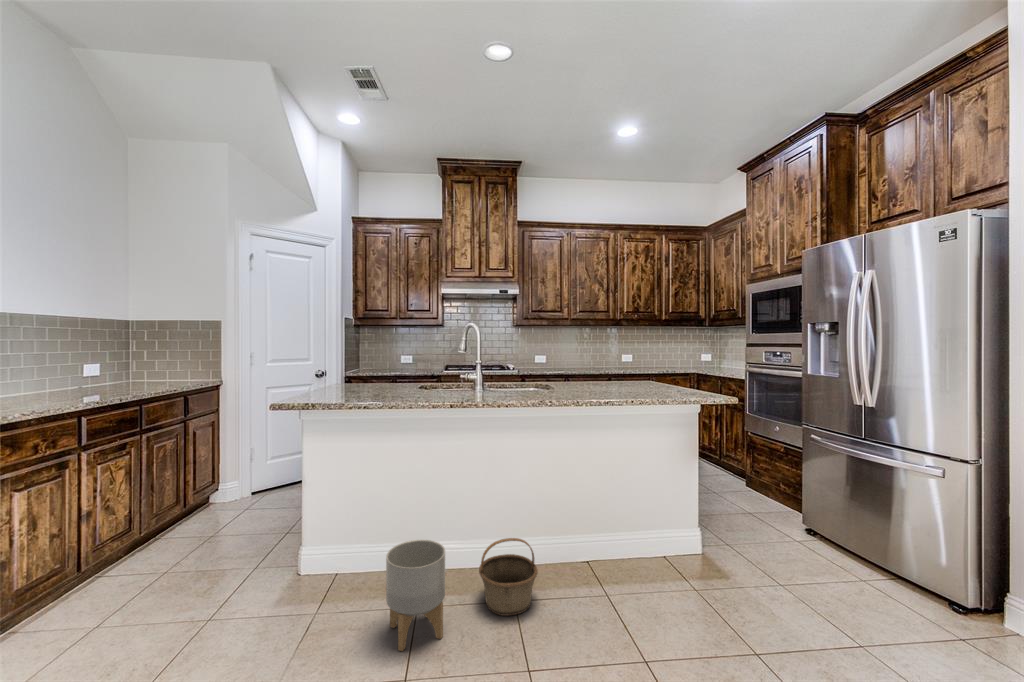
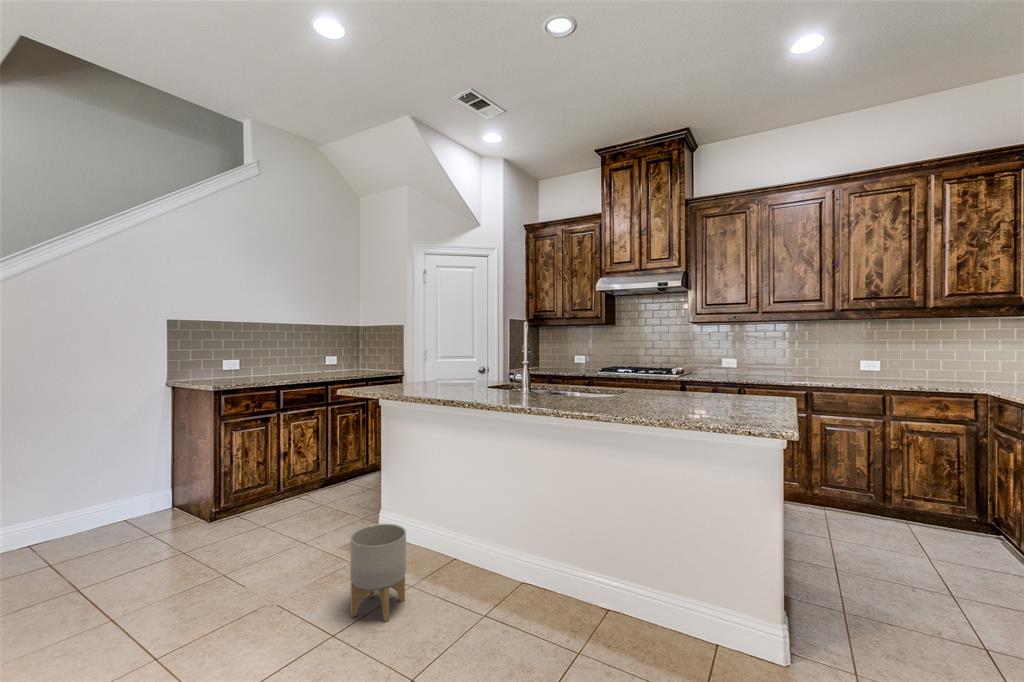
basket: present [479,538,538,616] -> none [438,549,502,634]

